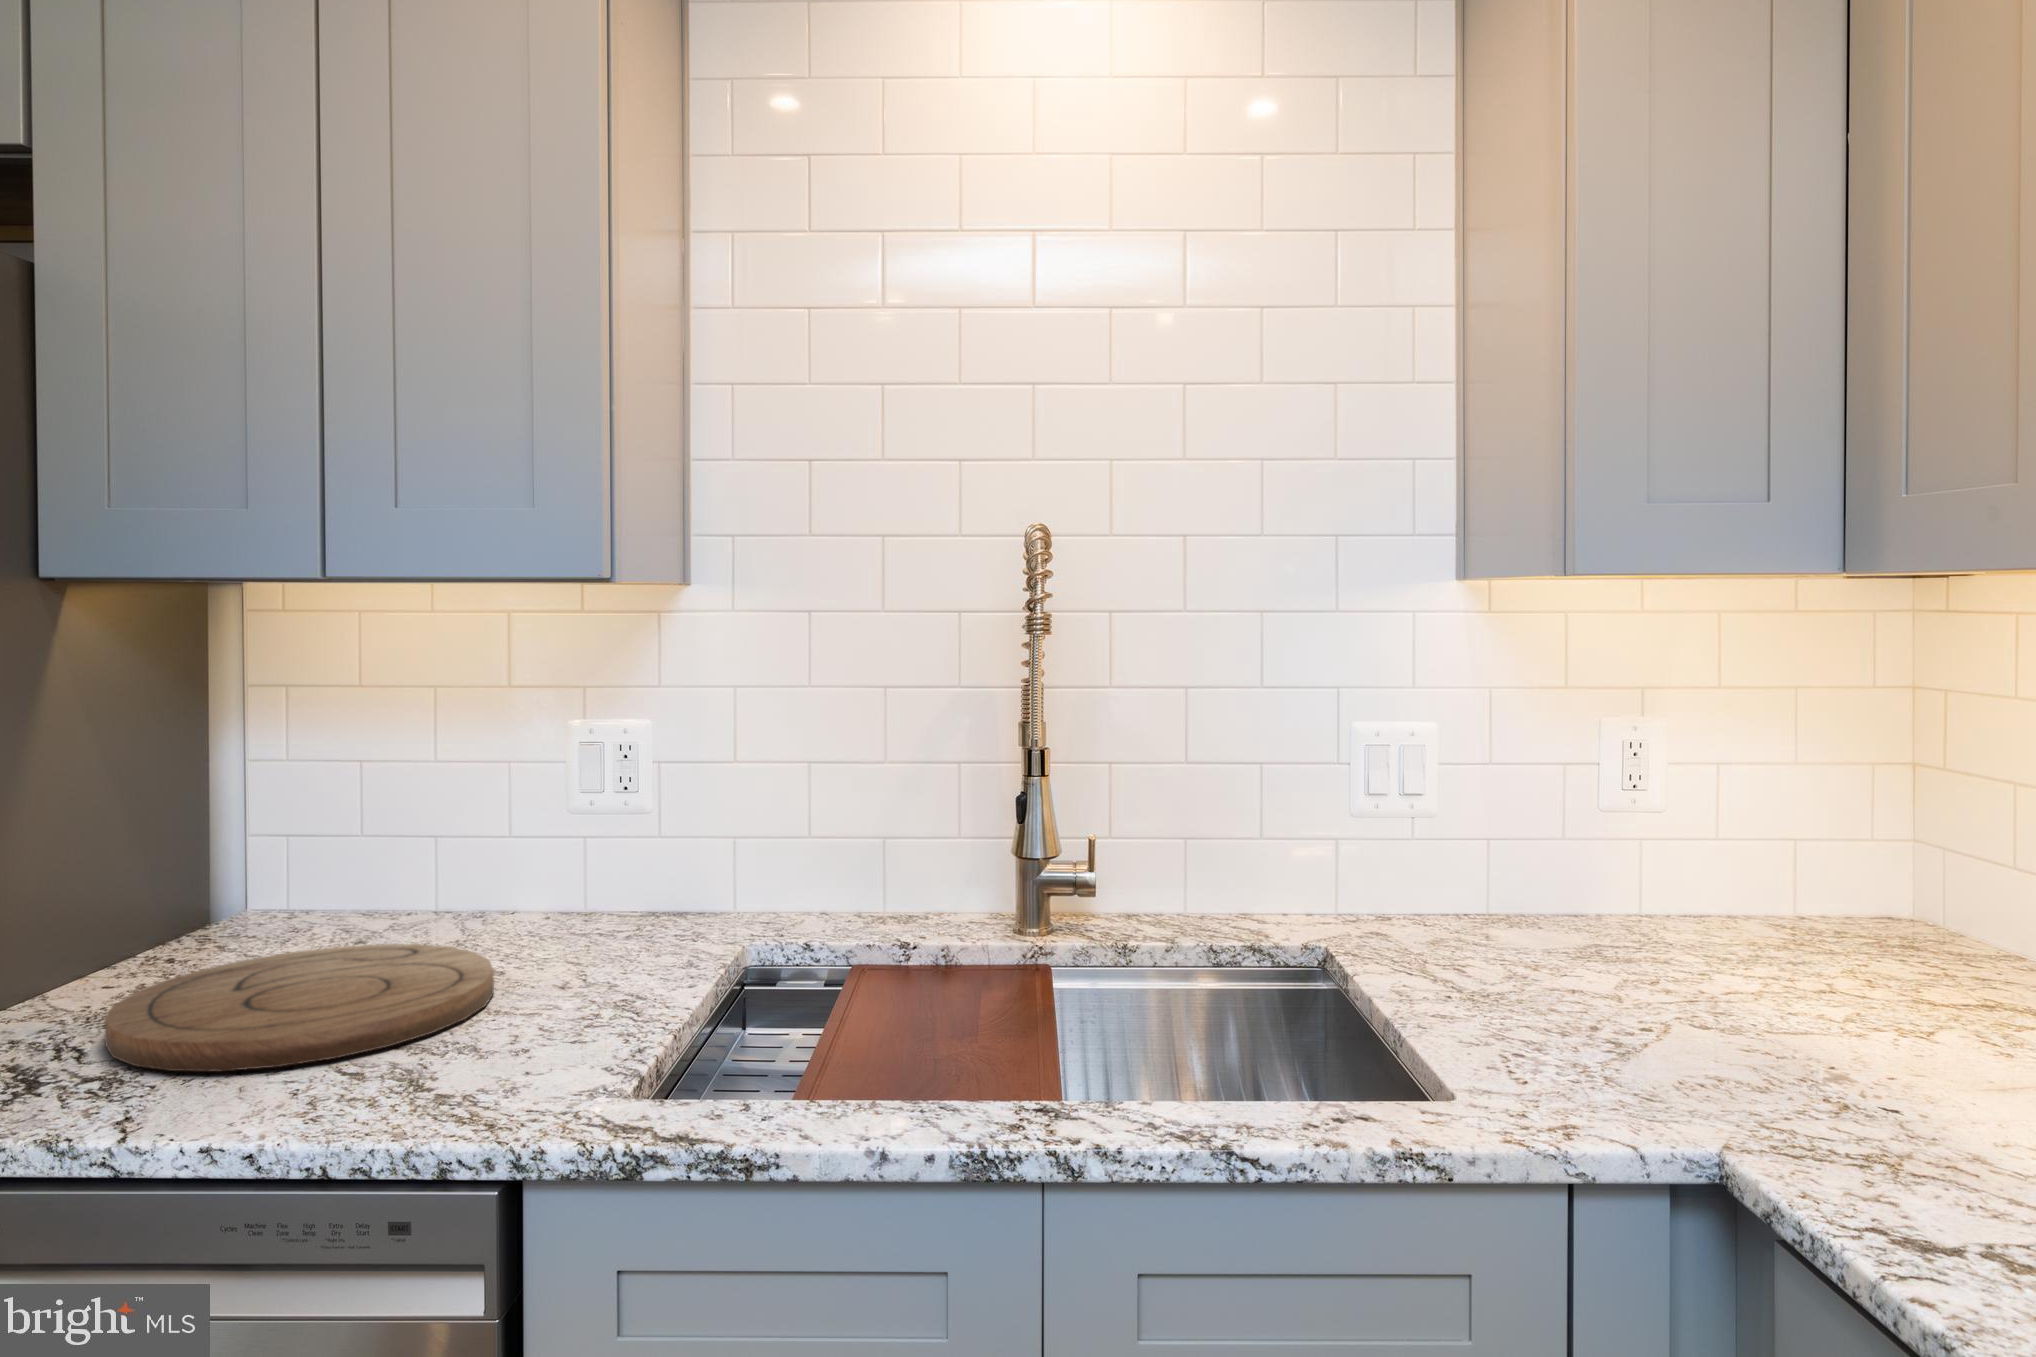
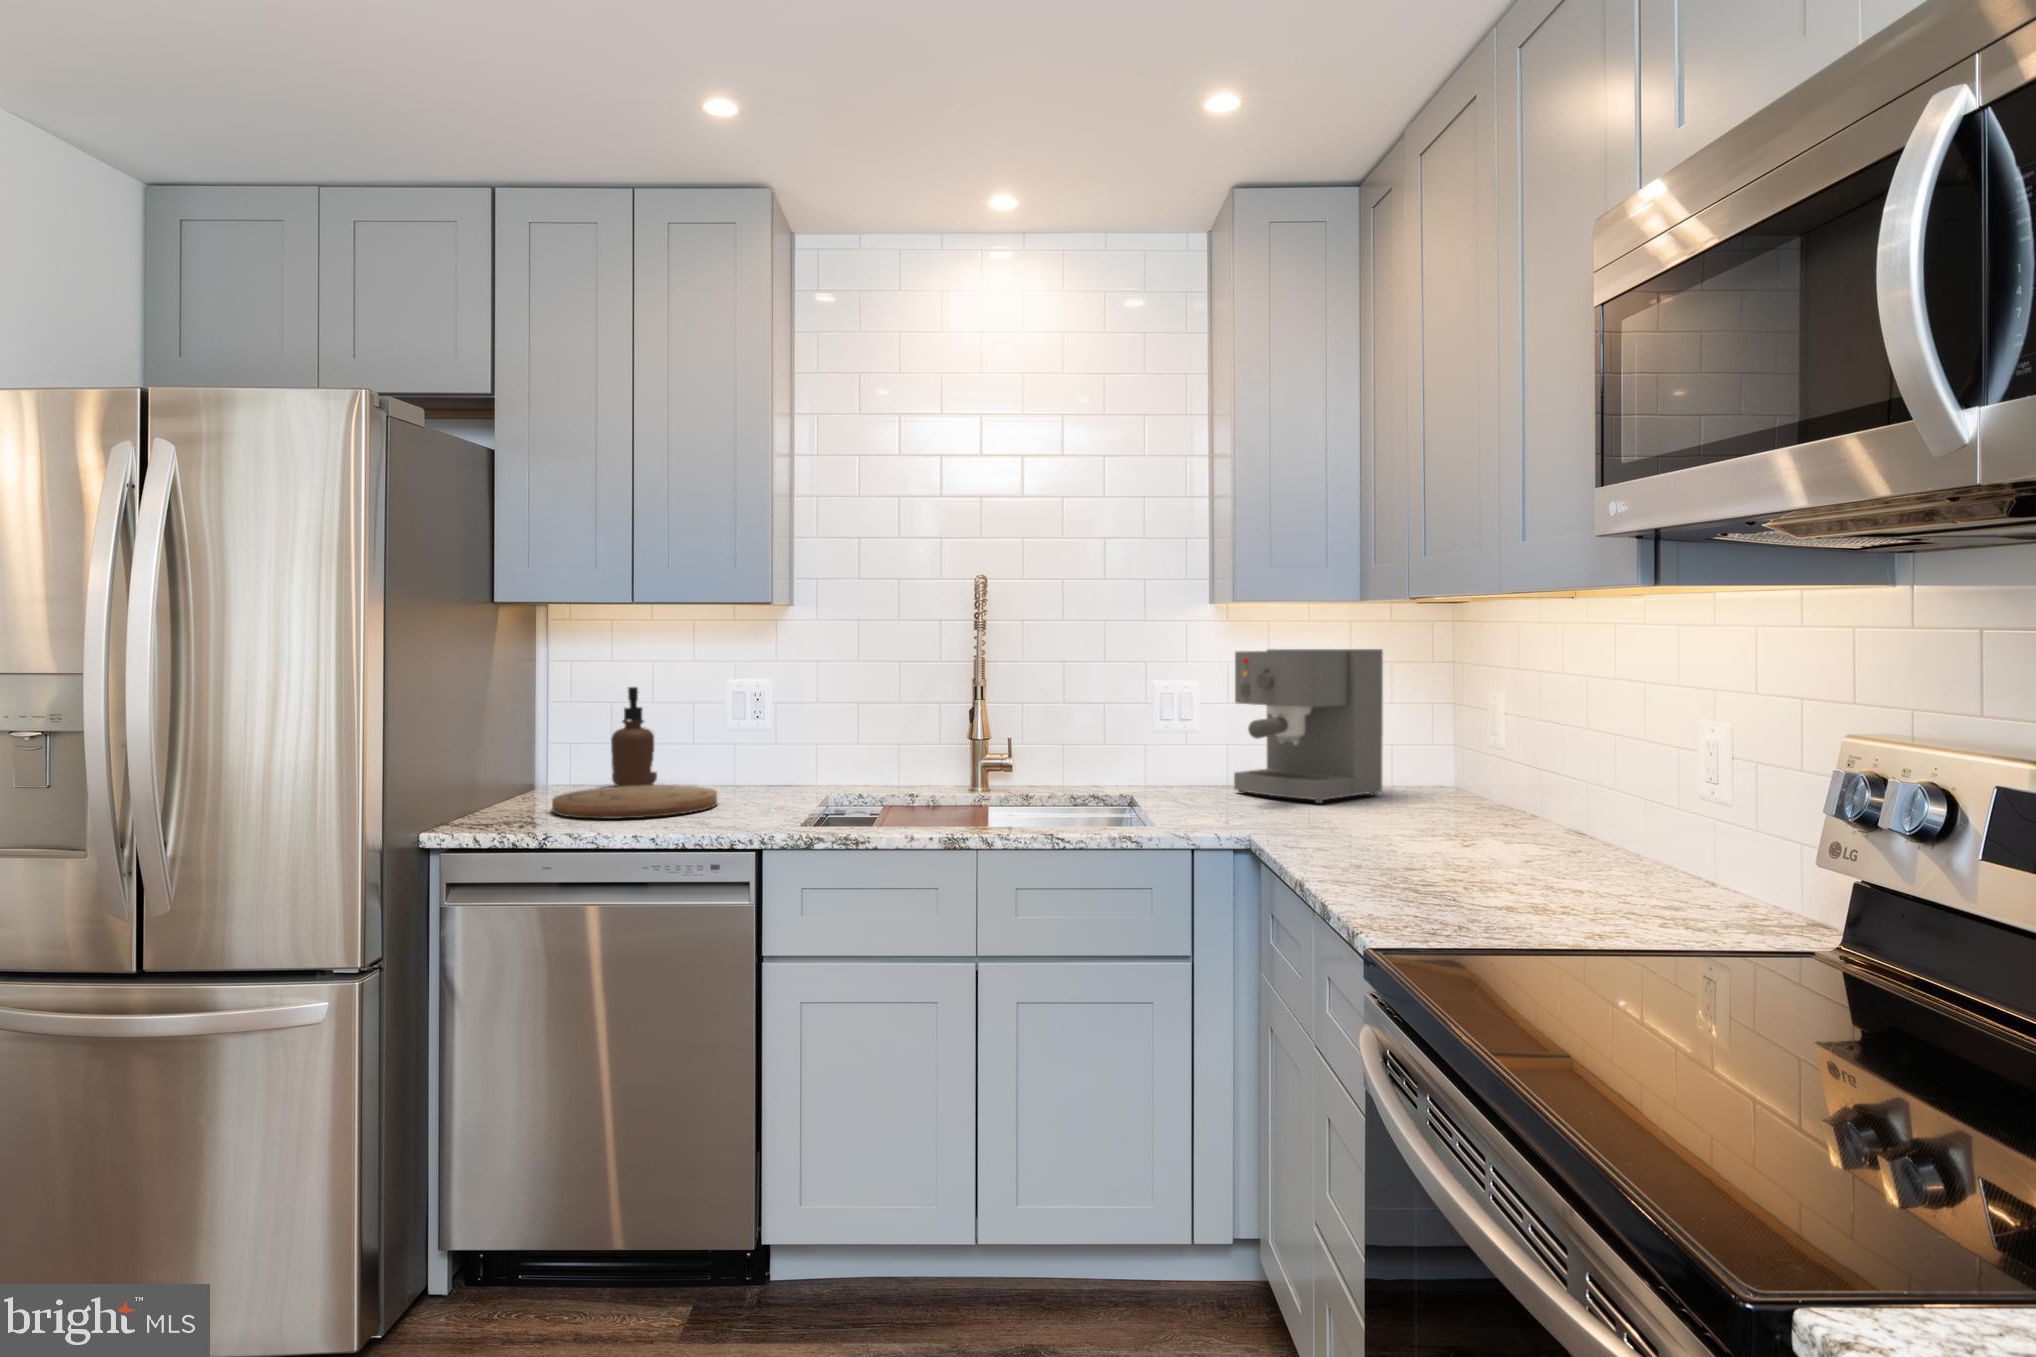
coffee maker: none [1548,670,1873,1012] -> present [1234,649,1383,803]
soap dispenser: none [330,741,424,935] -> present [611,687,657,787]

